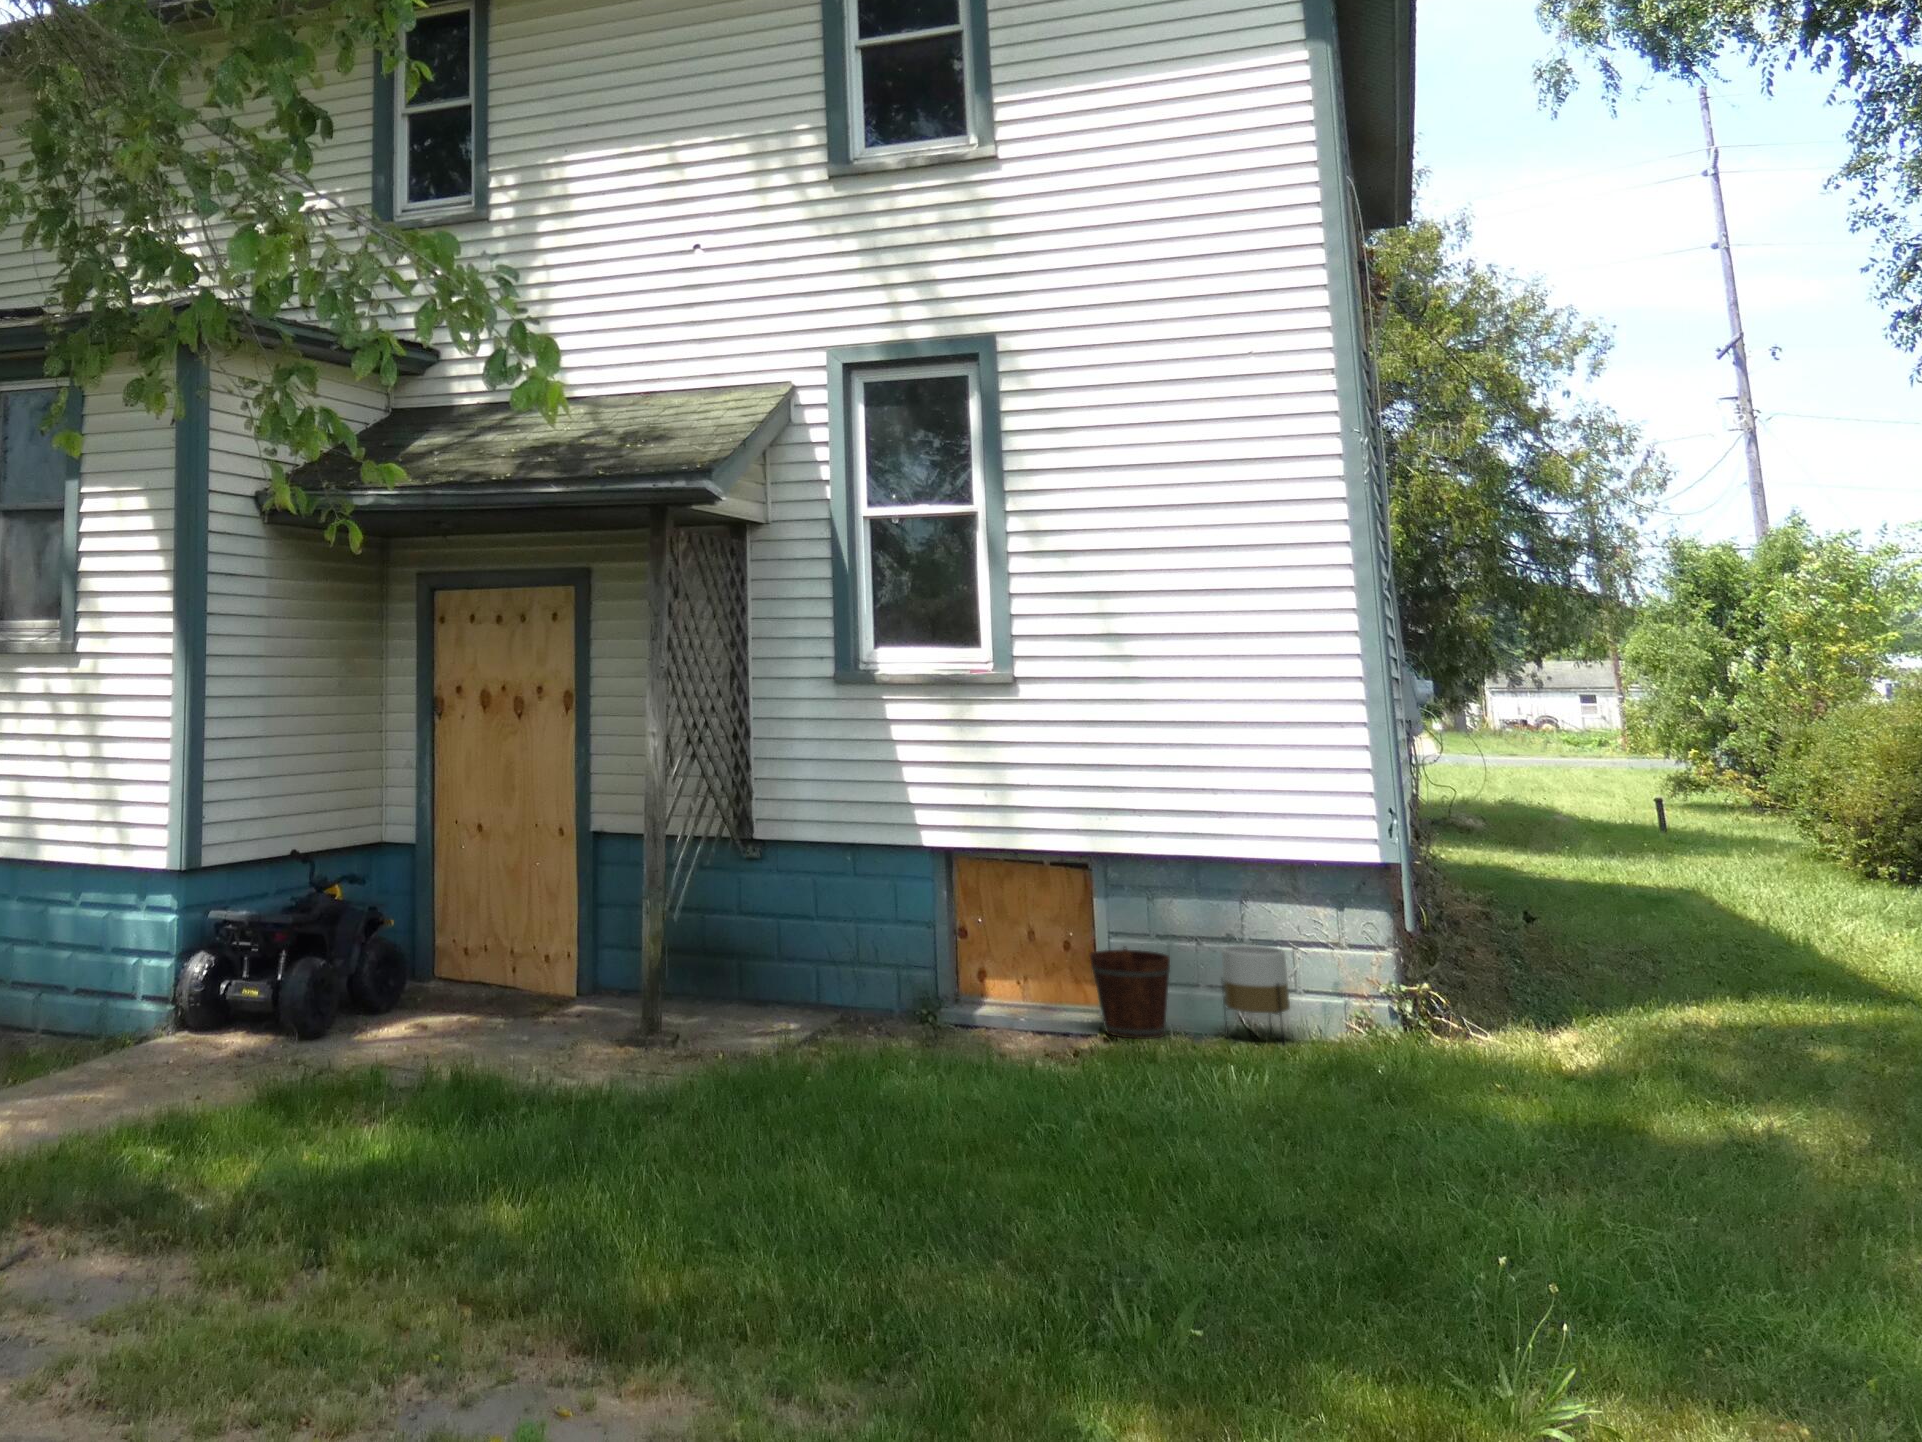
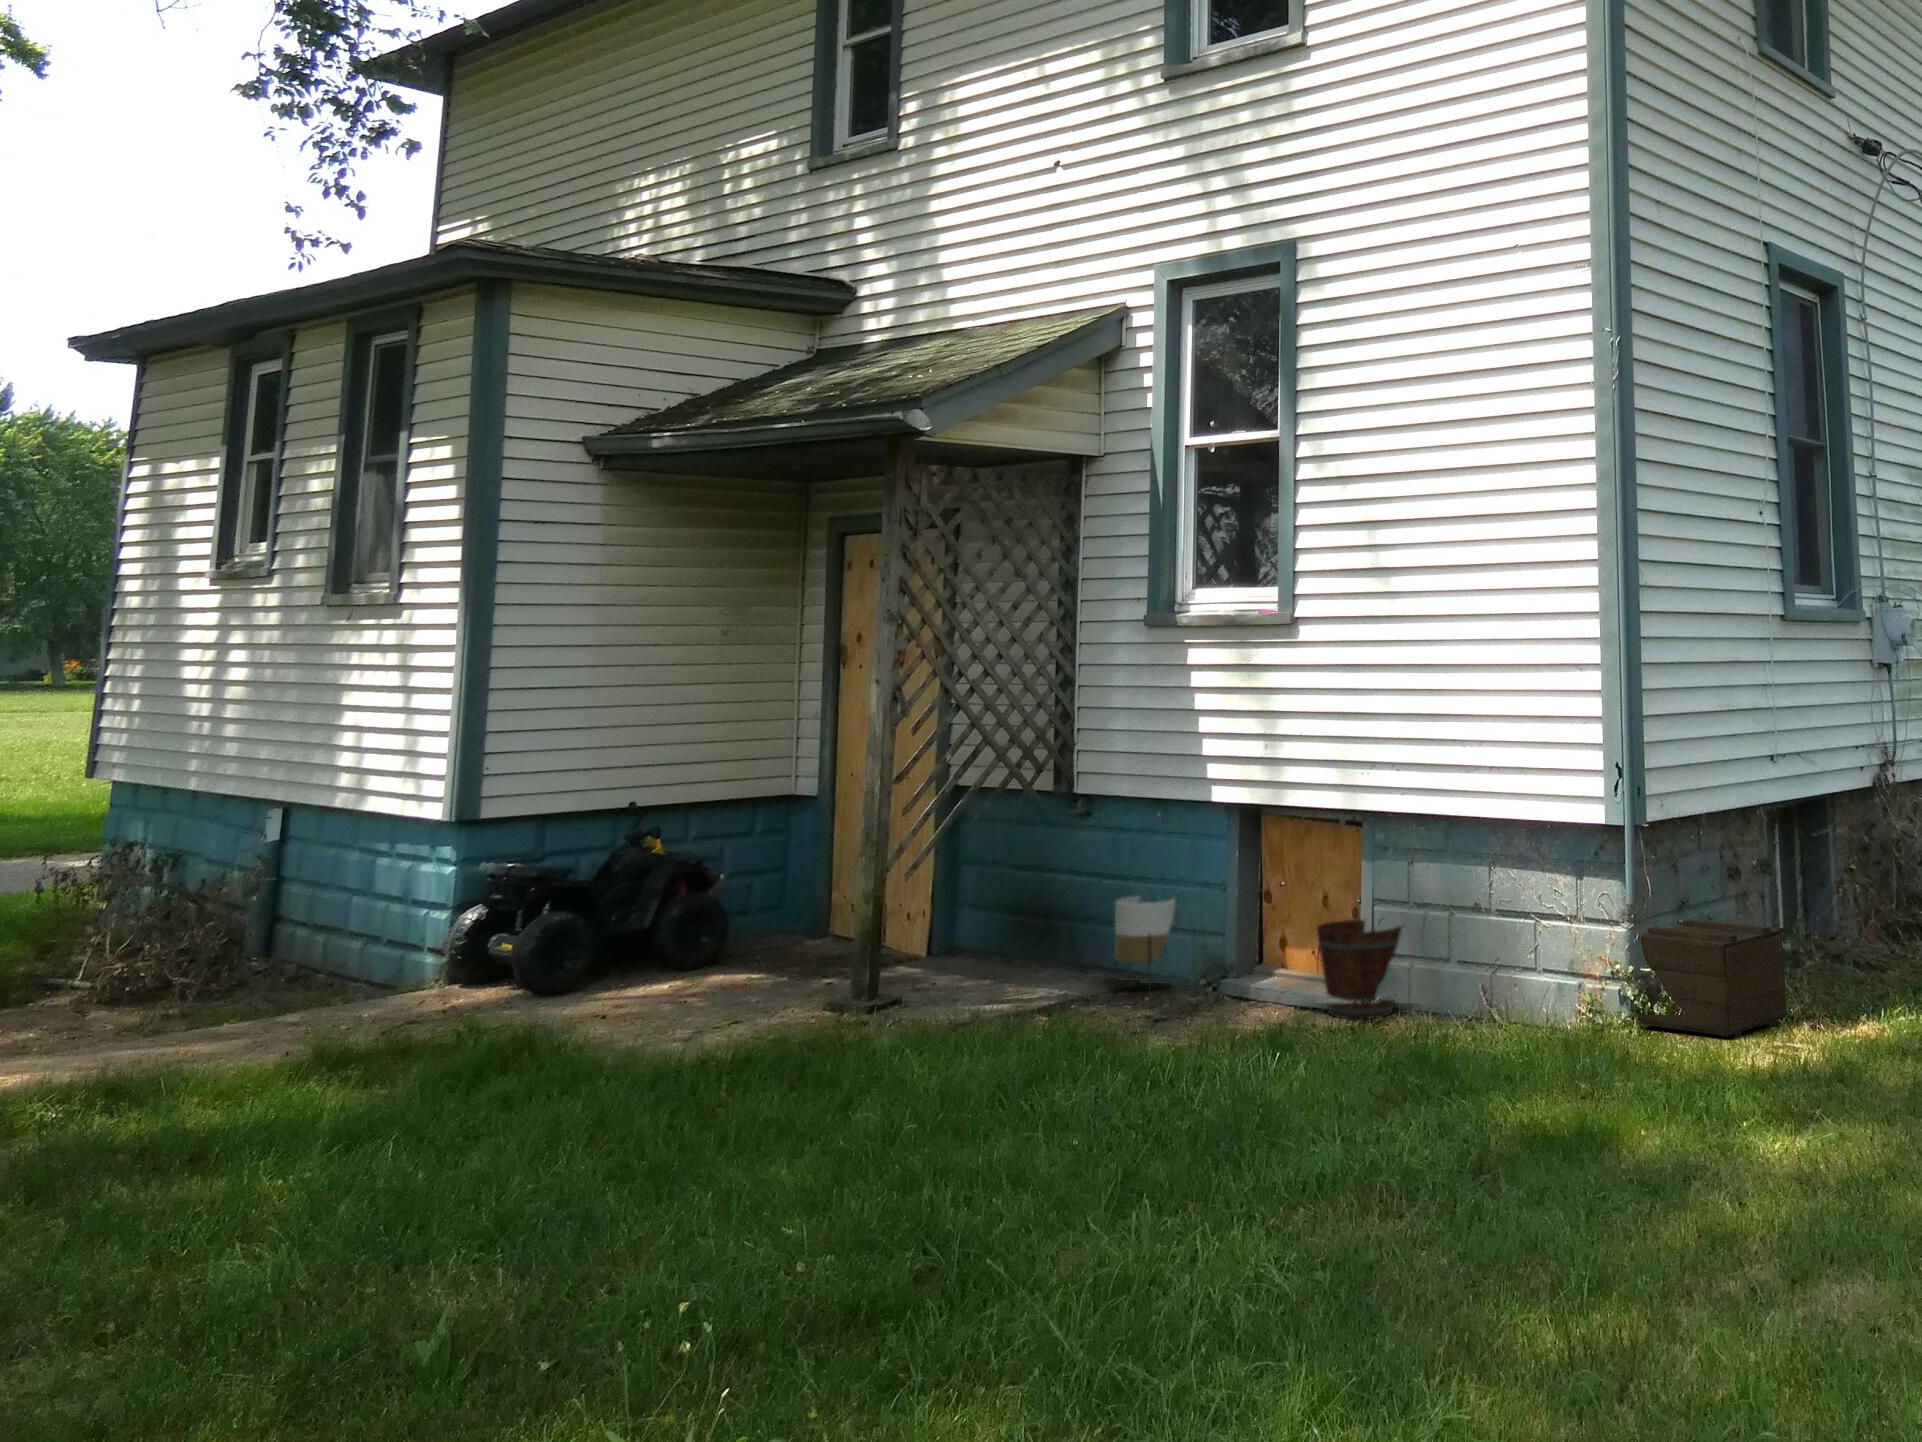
planter: present [1221,945,1290,1036] -> present [1115,897,1175,964]
wooden crate: none [1405,945,1520,1047] -> present [1638,919,1787,1038]

